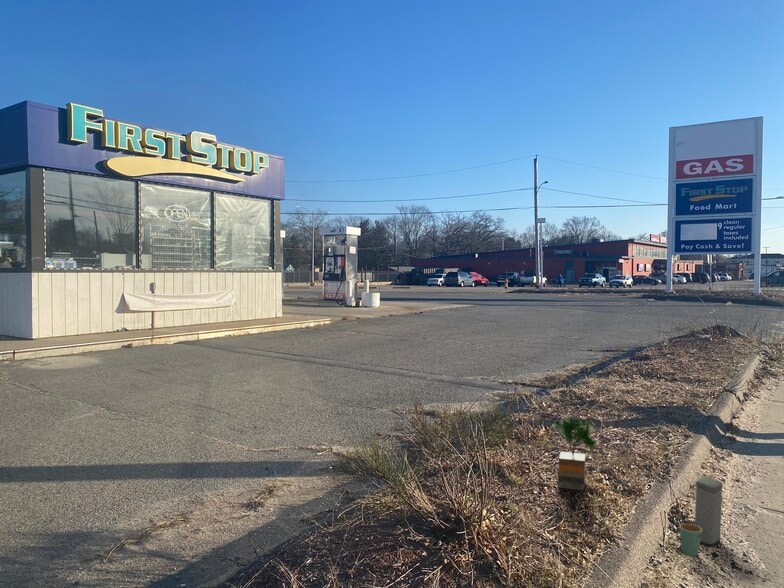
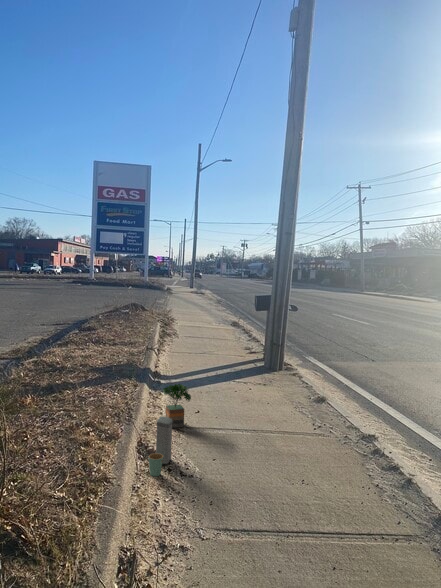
potted tree: present [552,419,597,490] -> present [163,384,191,428]

